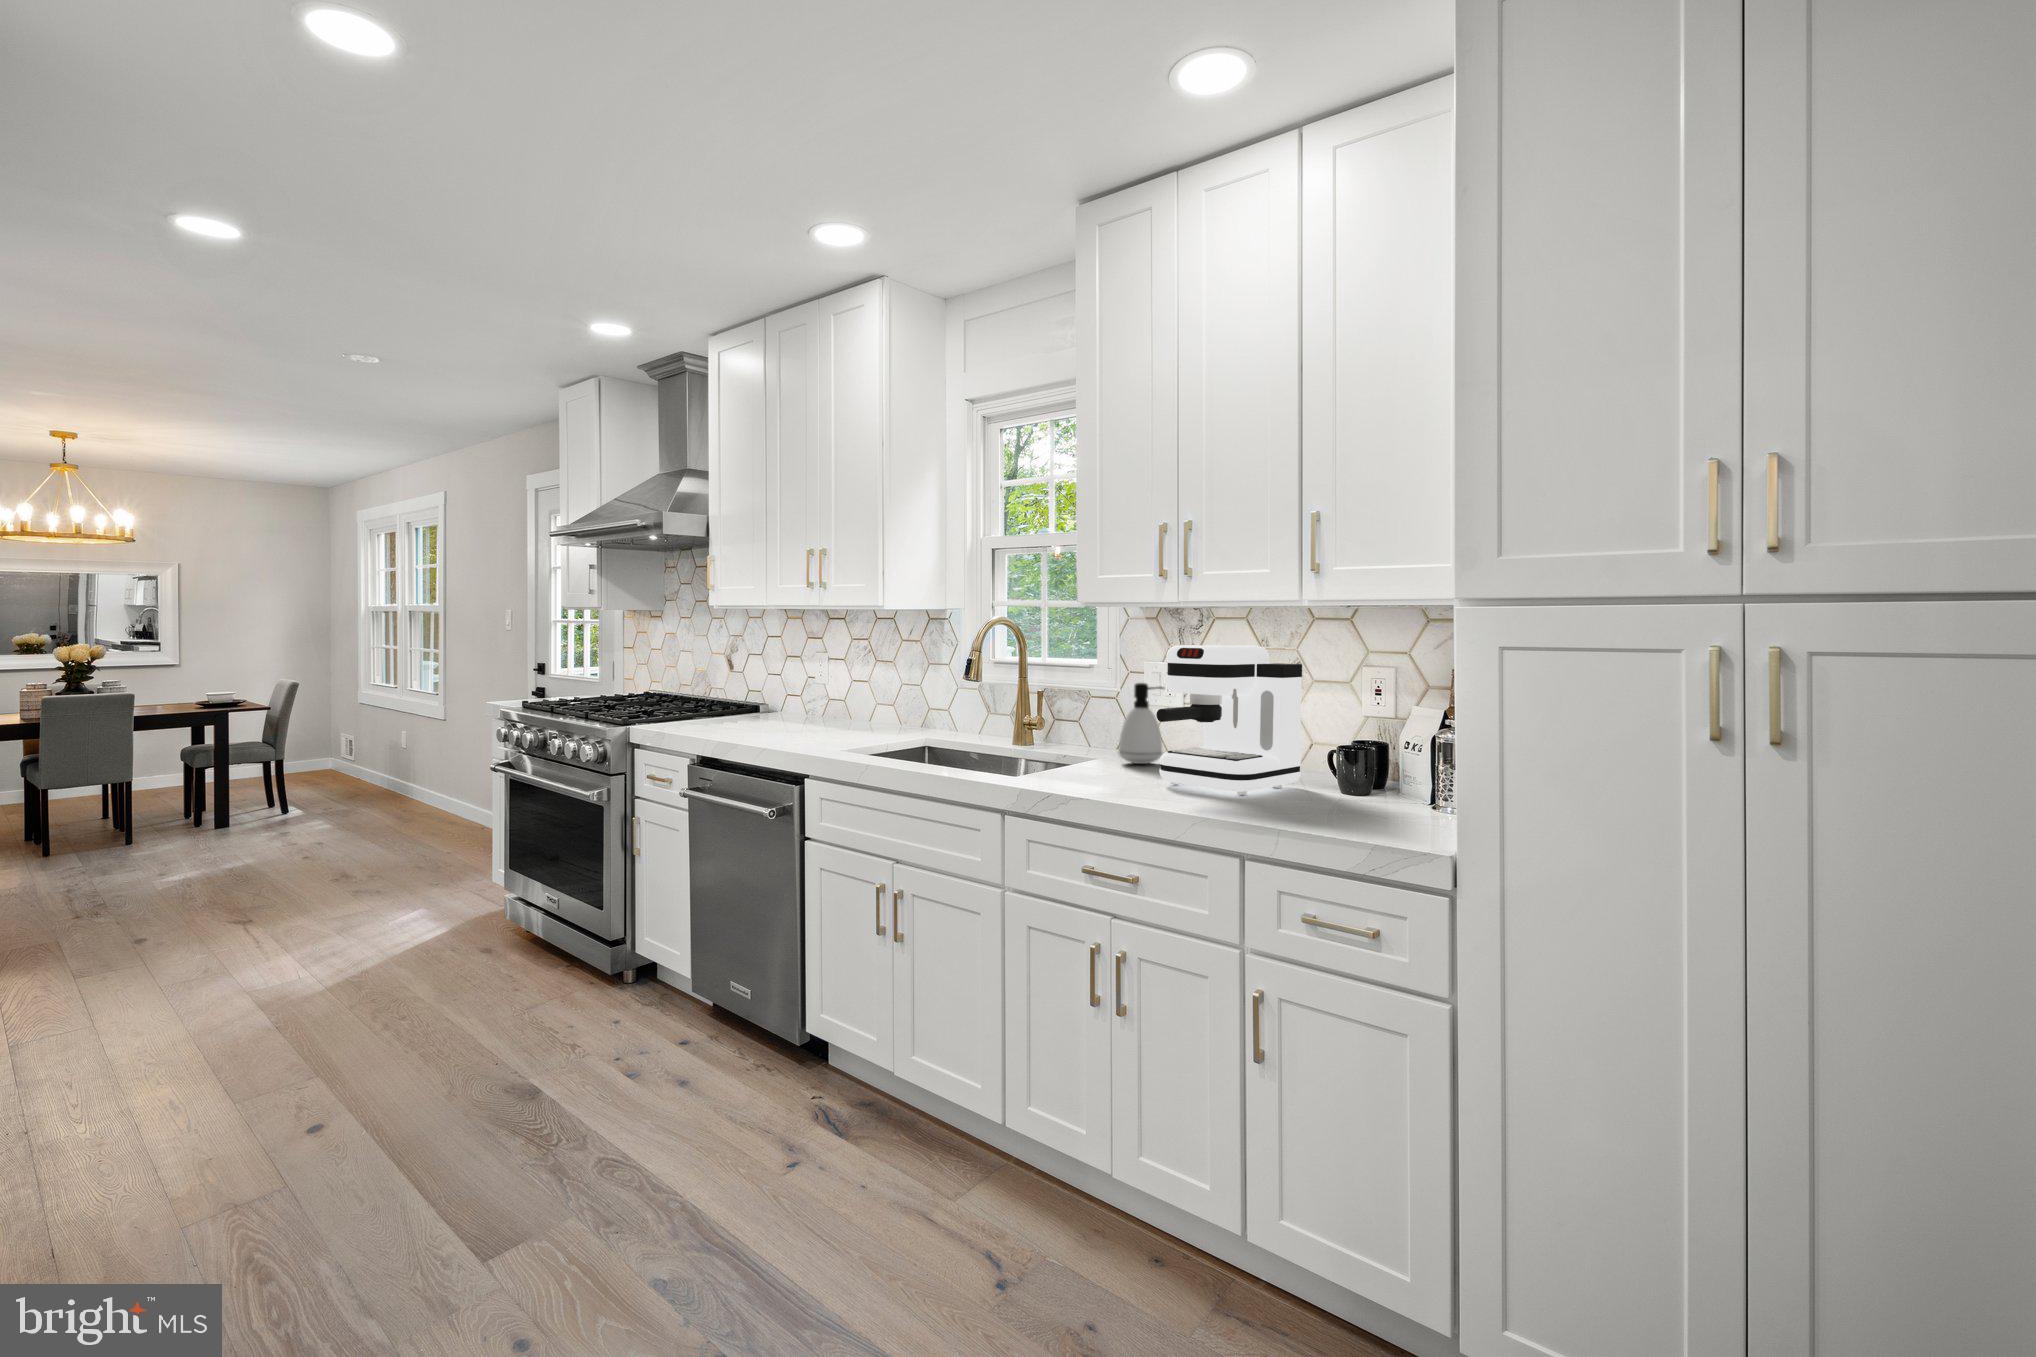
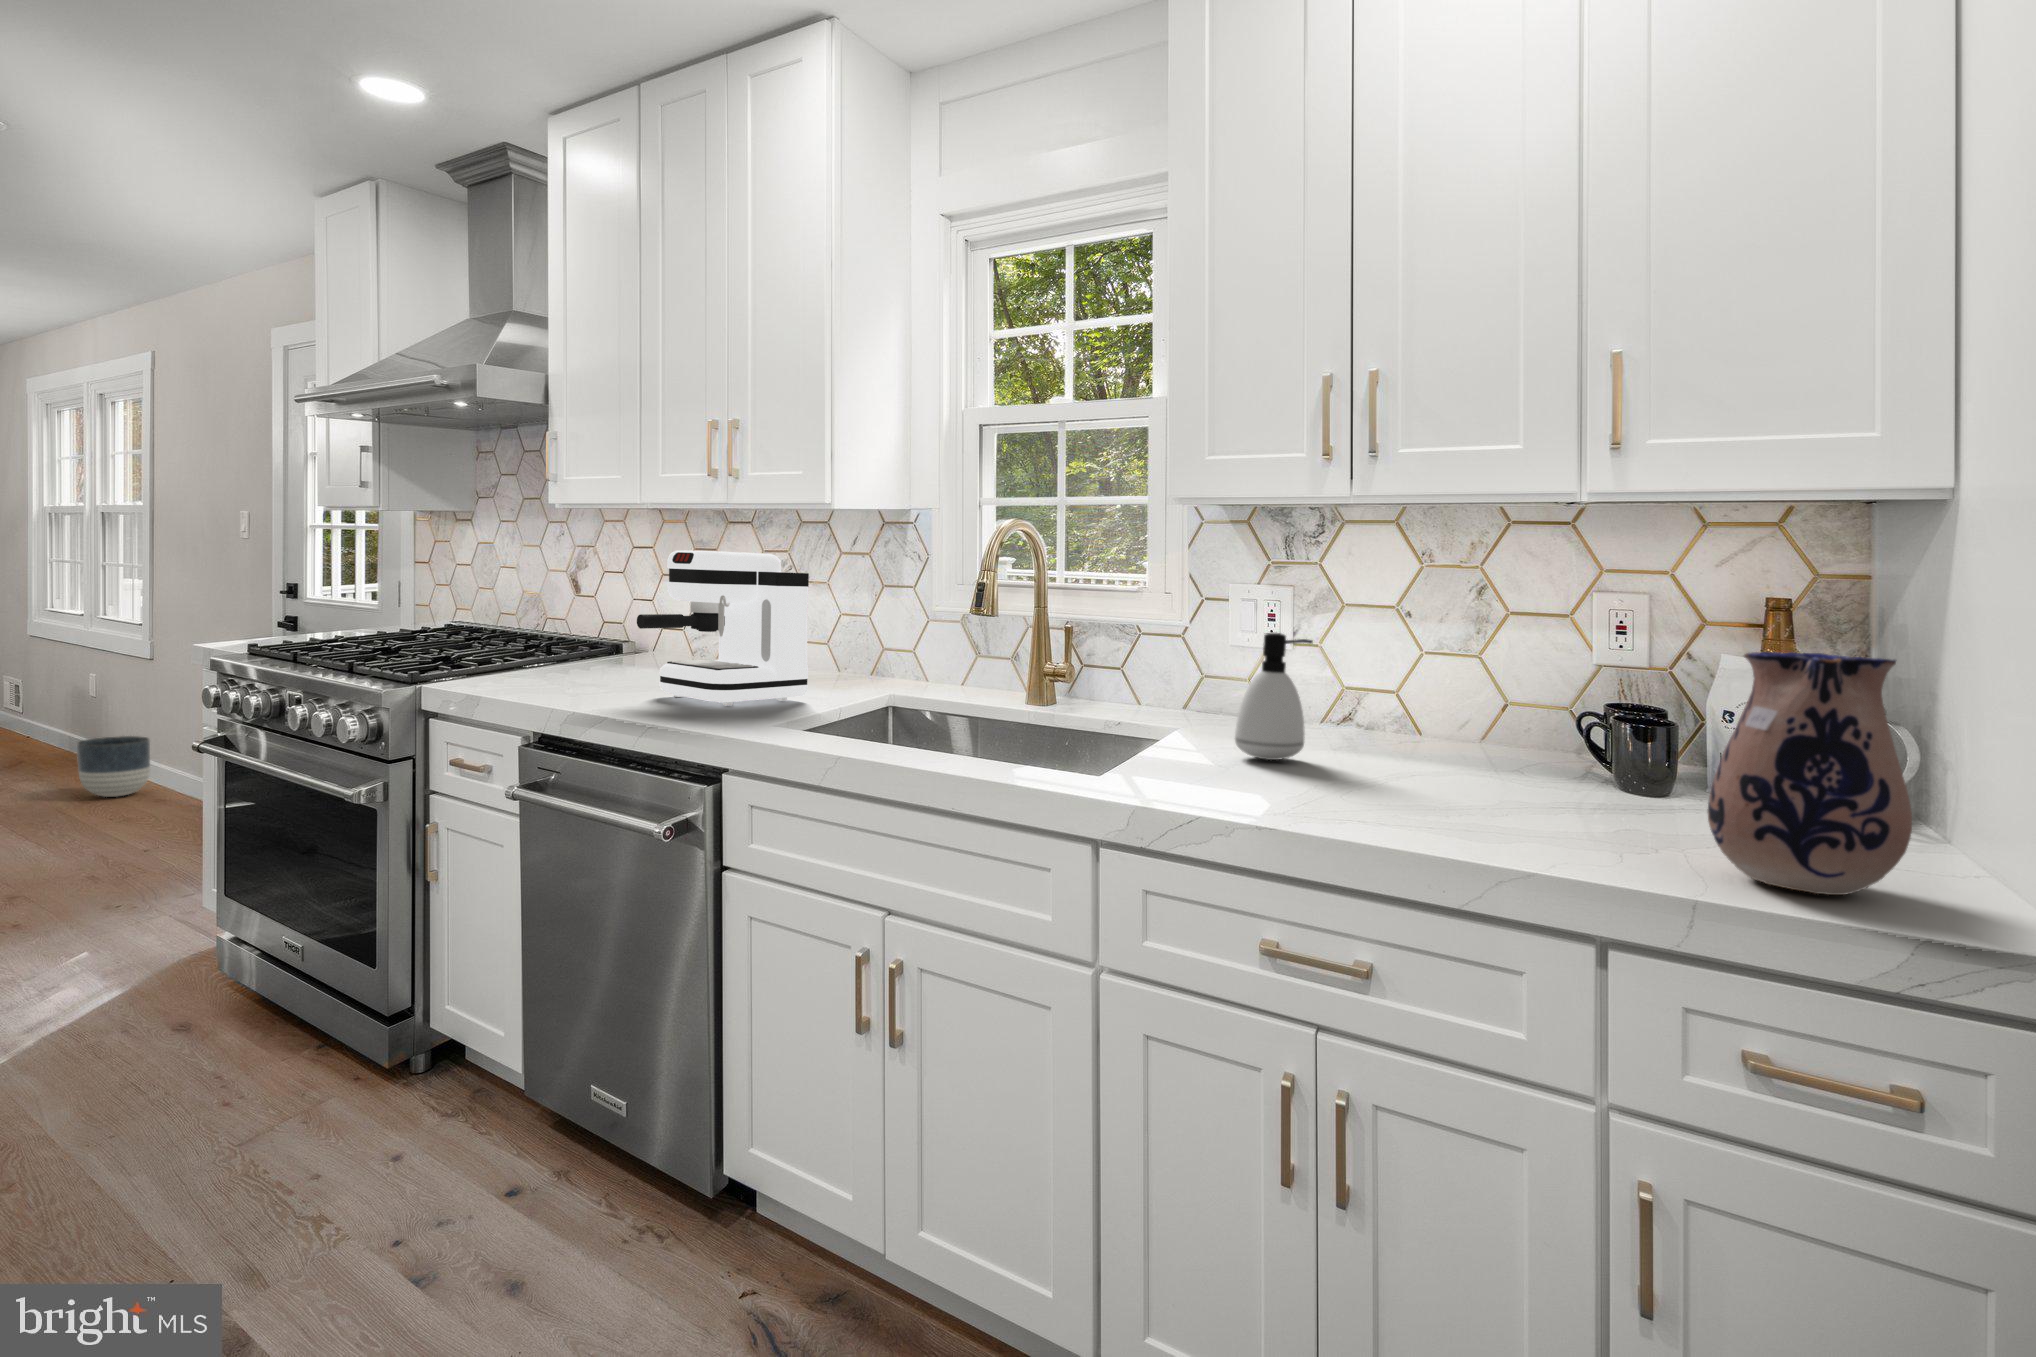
coffee maker: present [1156,645,1302,795] -> present [637,550,809,706]
ceramic pitcher: none [1304,690,1397,821] -> present [1708,651,1912,895]
planter: none [393,772,440,816] -> present [77,736,150,797]

